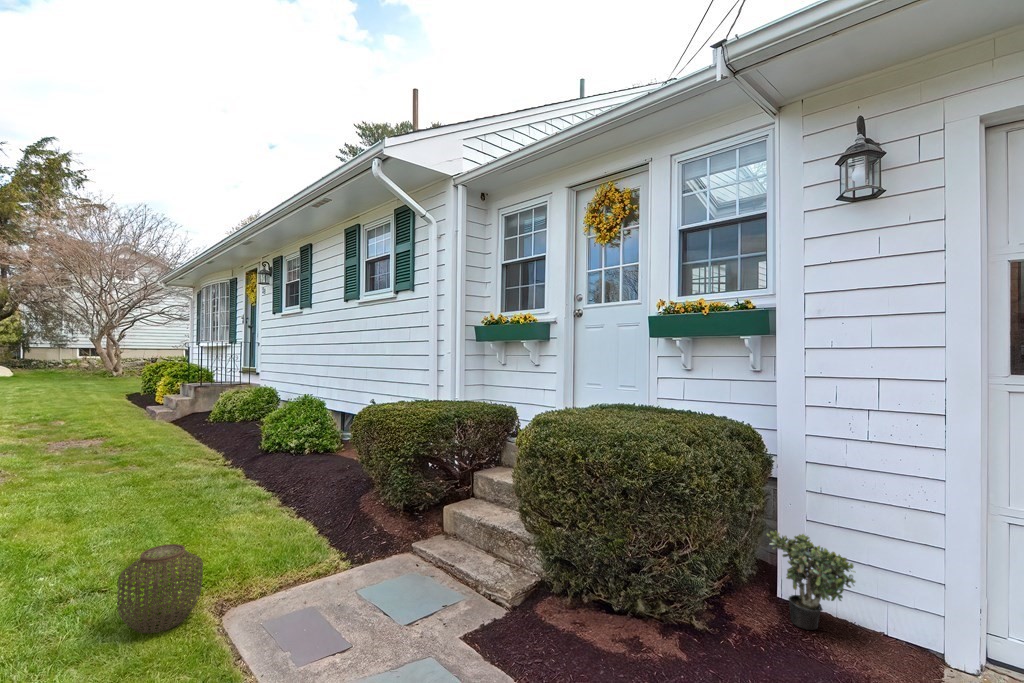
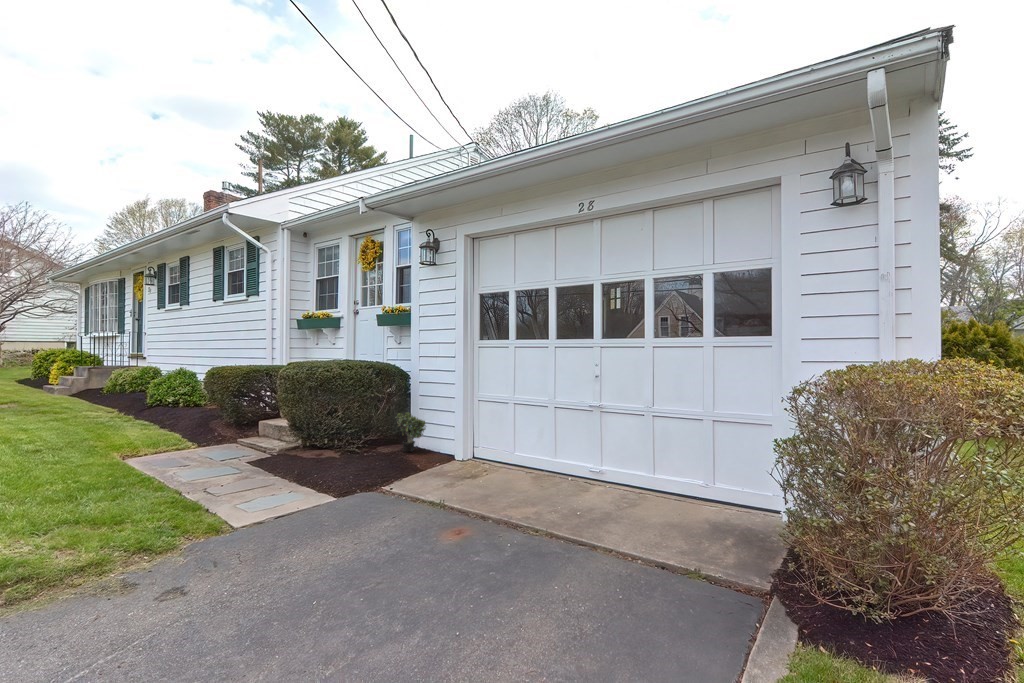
woven basket: present [117,544,203,633] -> none [61,429,107,467]

